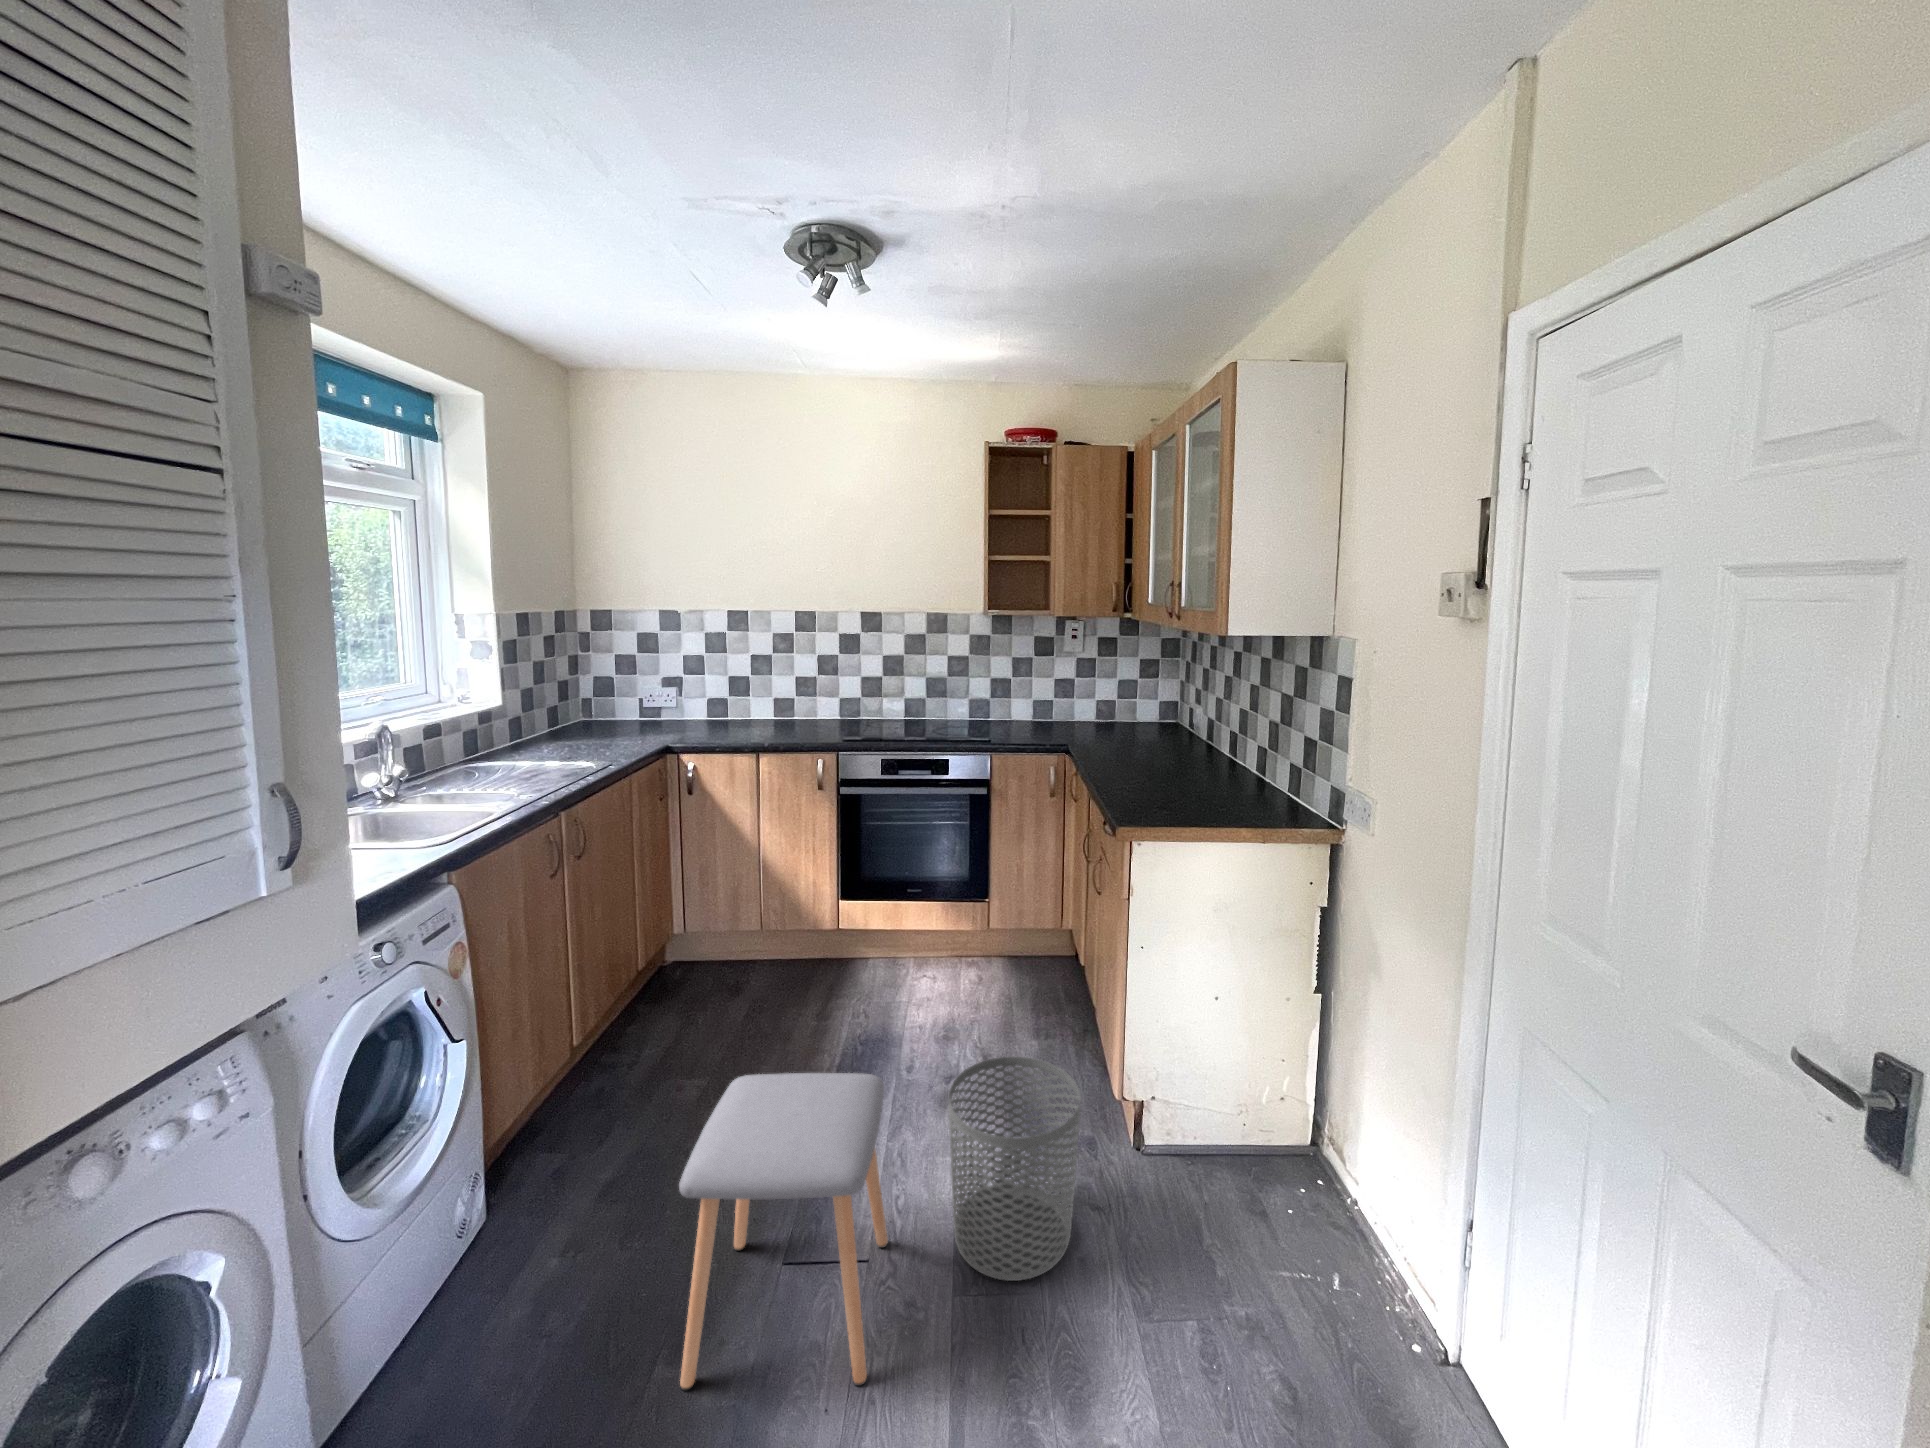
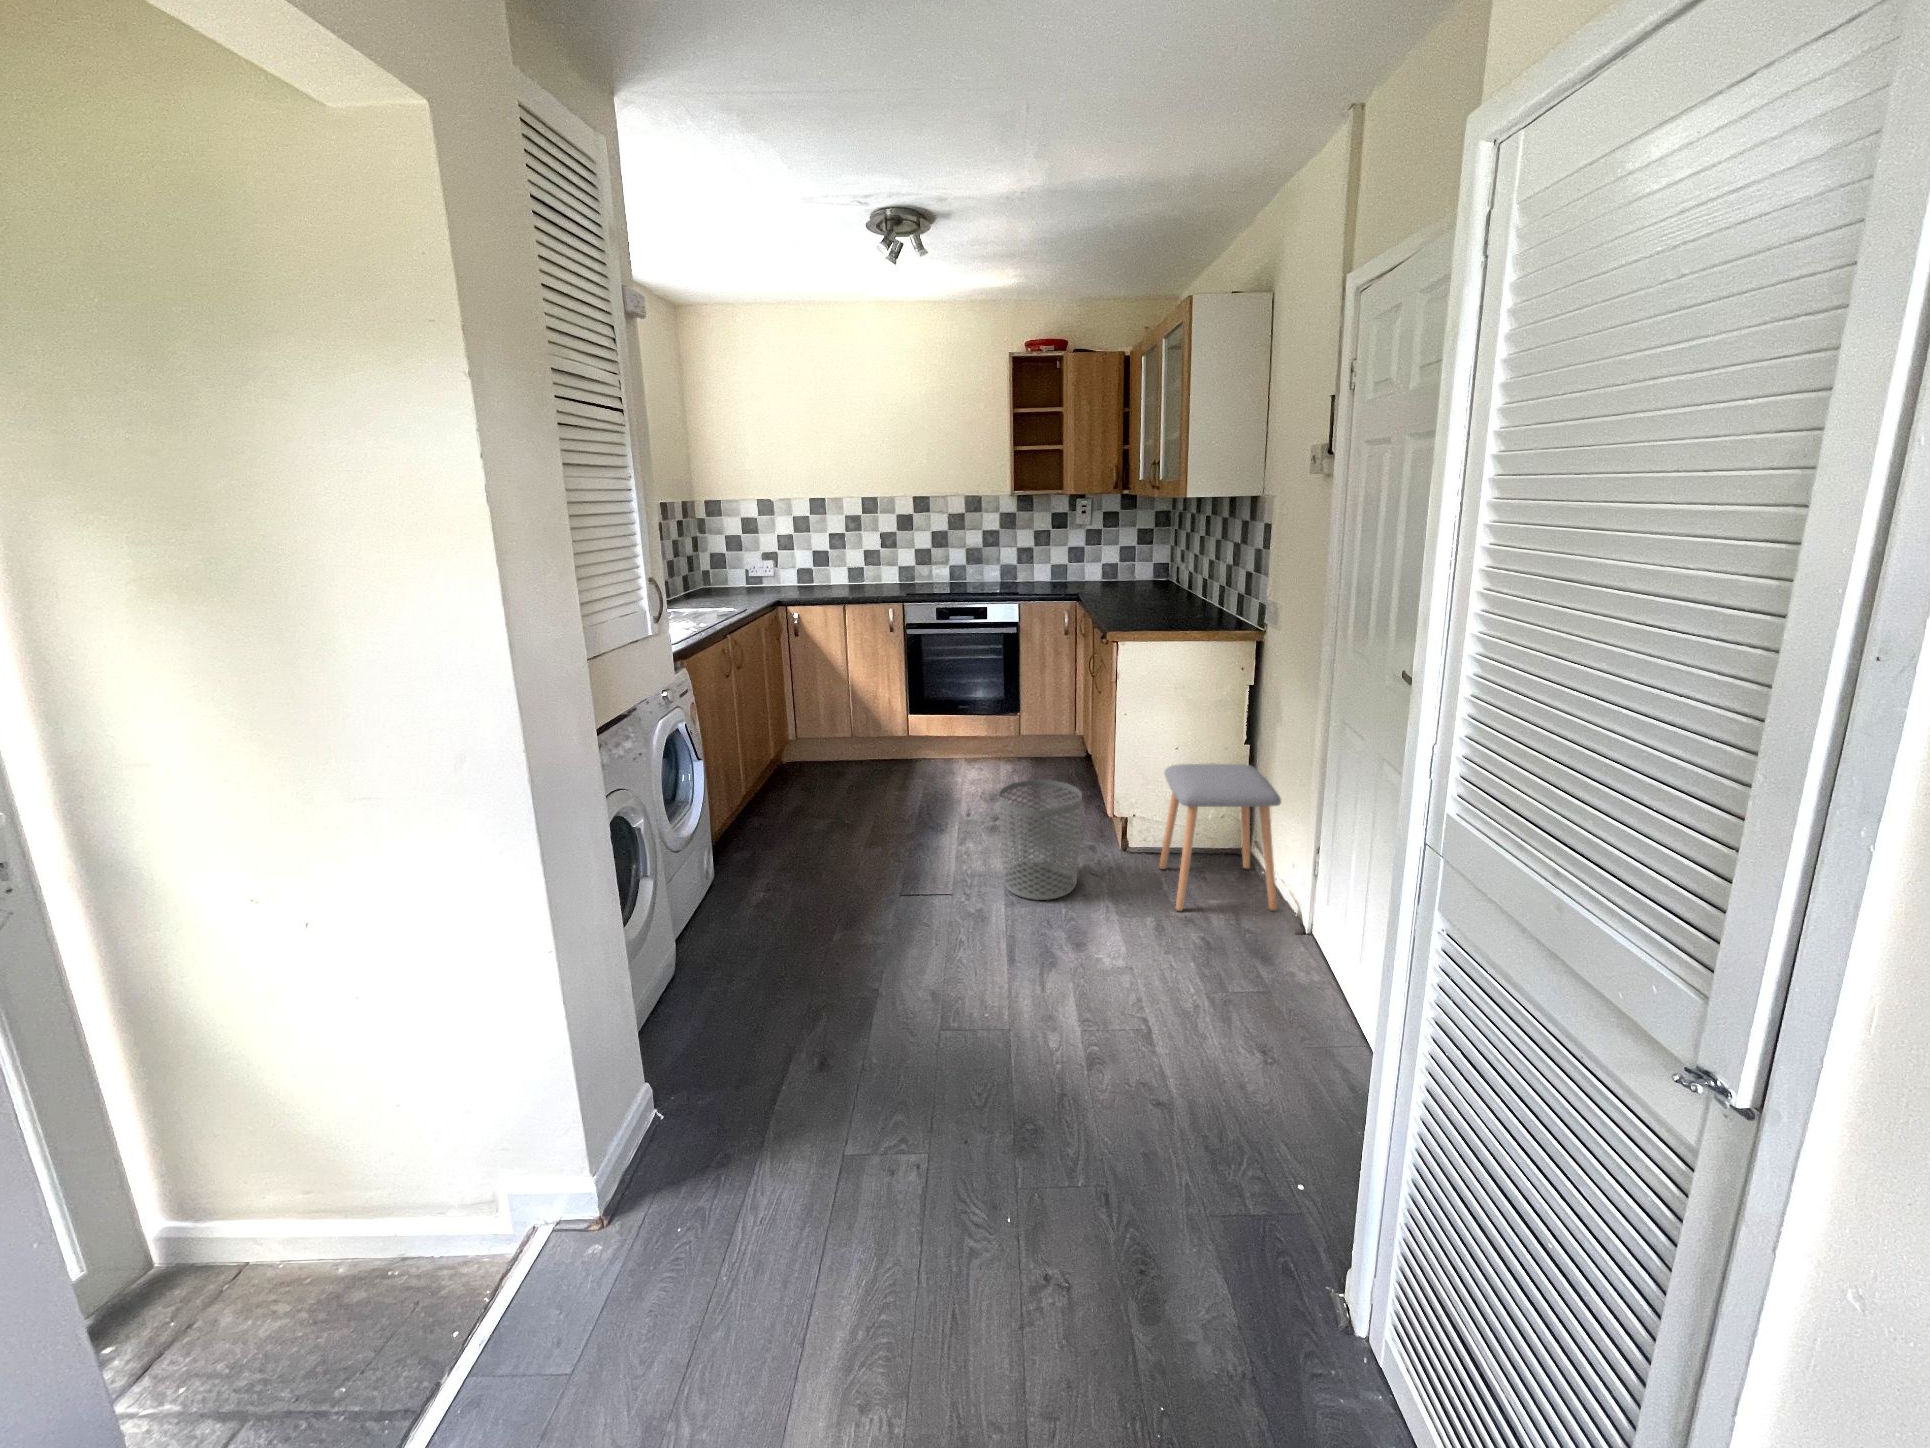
stool: present [679,1073,888,1391] -> present [1159,763,1281,912]

